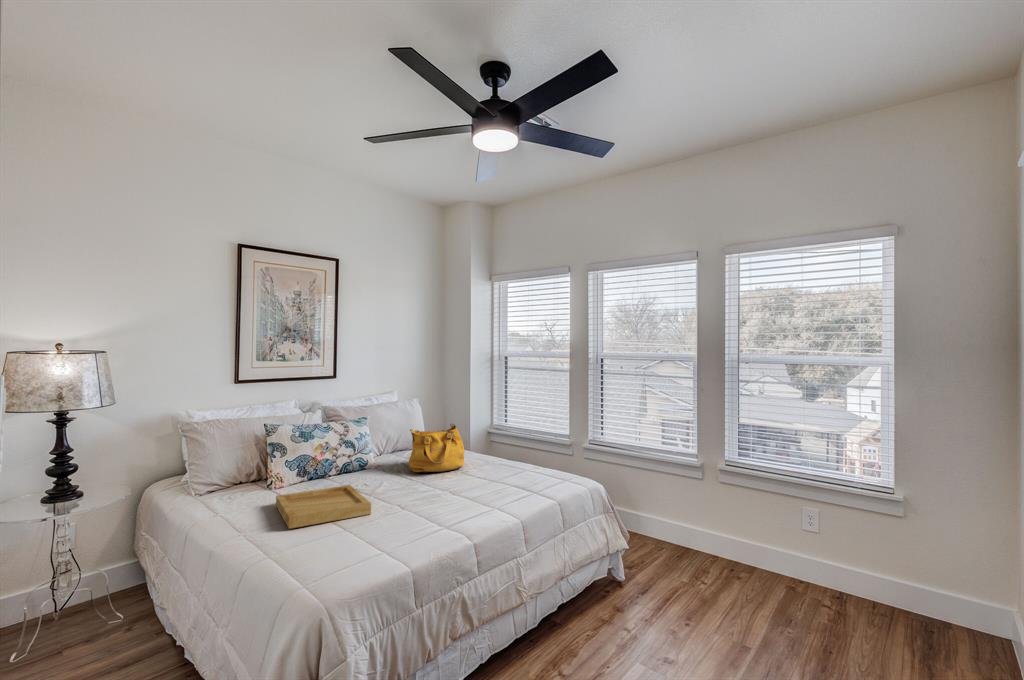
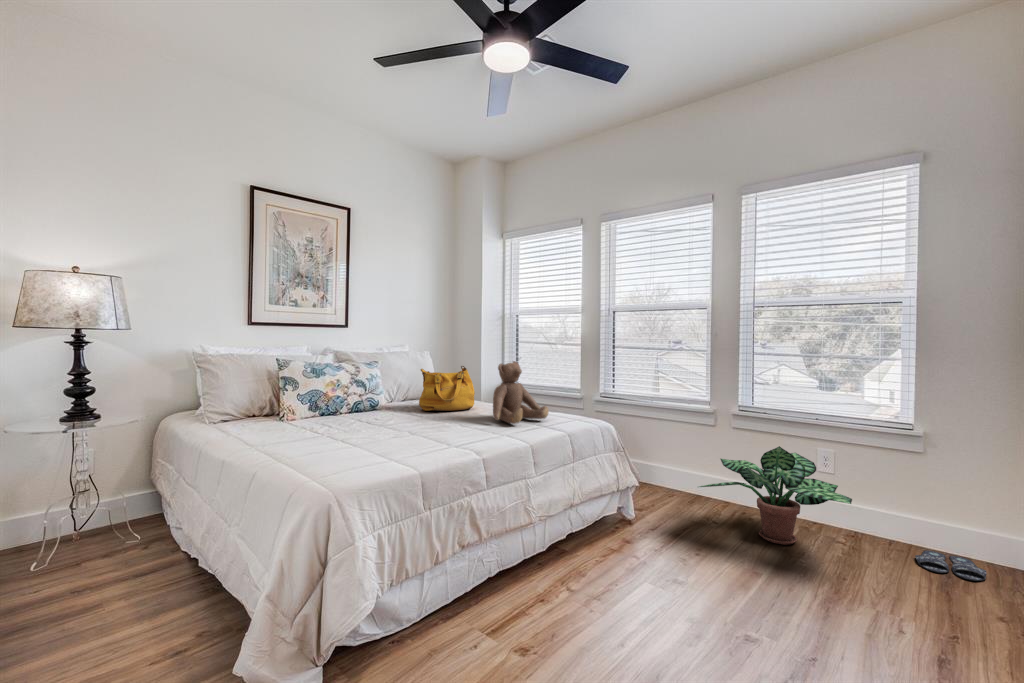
teddy bear: none [483,424,539,492] -> present [493,361,549,424]
tray: present [276,485,371,529] -> none [287,415,381,443]
potted plant: none [680,511,837,610] -> present [699,446,852,545]
slippers: none [898,615,966,652] -> present [915,550,986,581]

